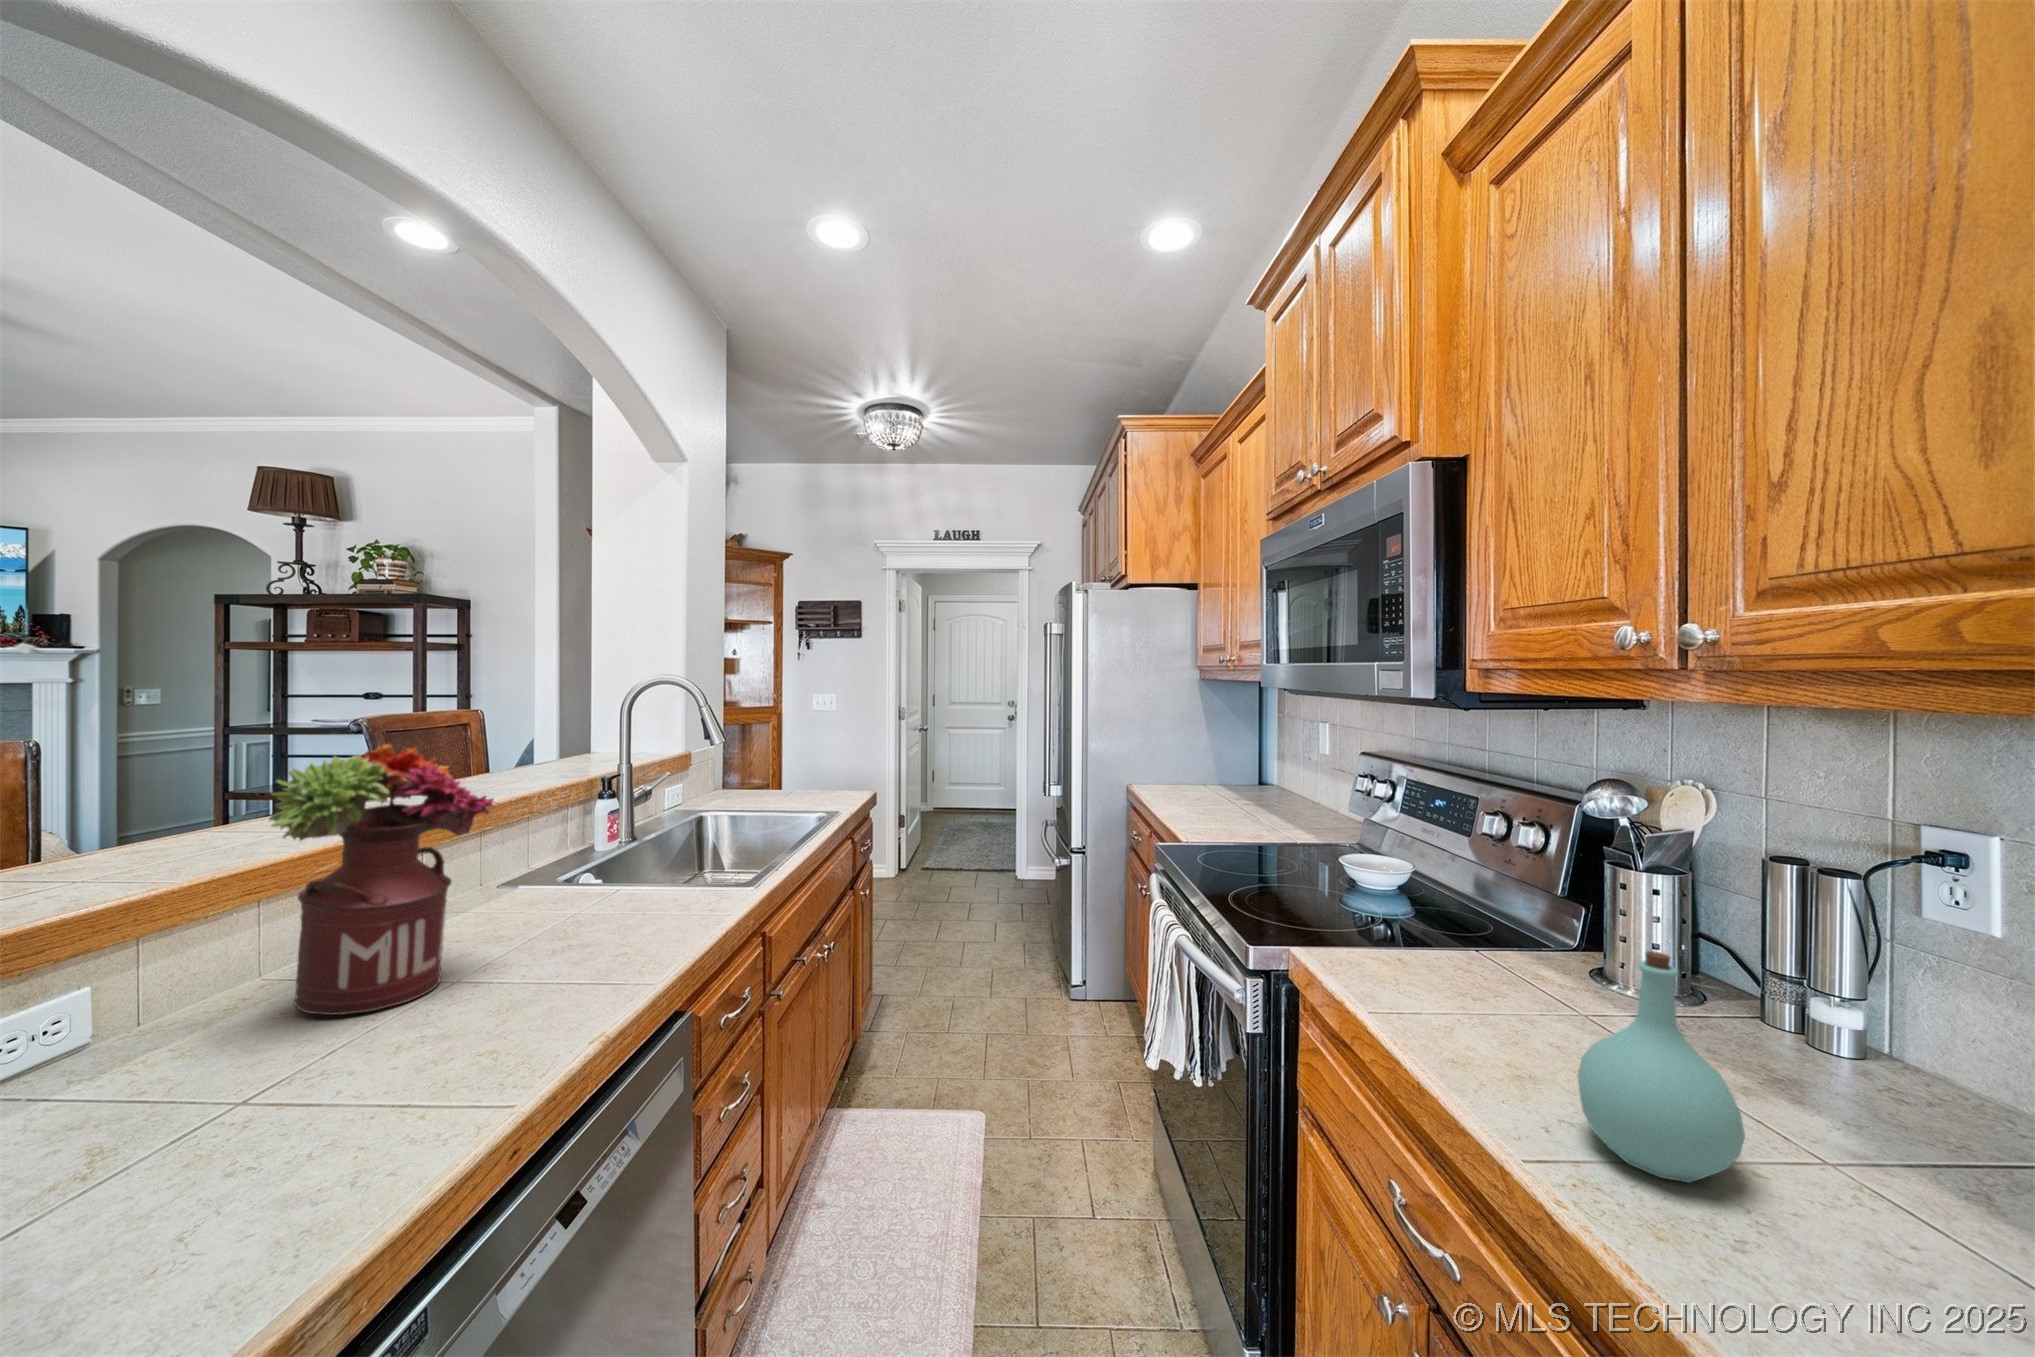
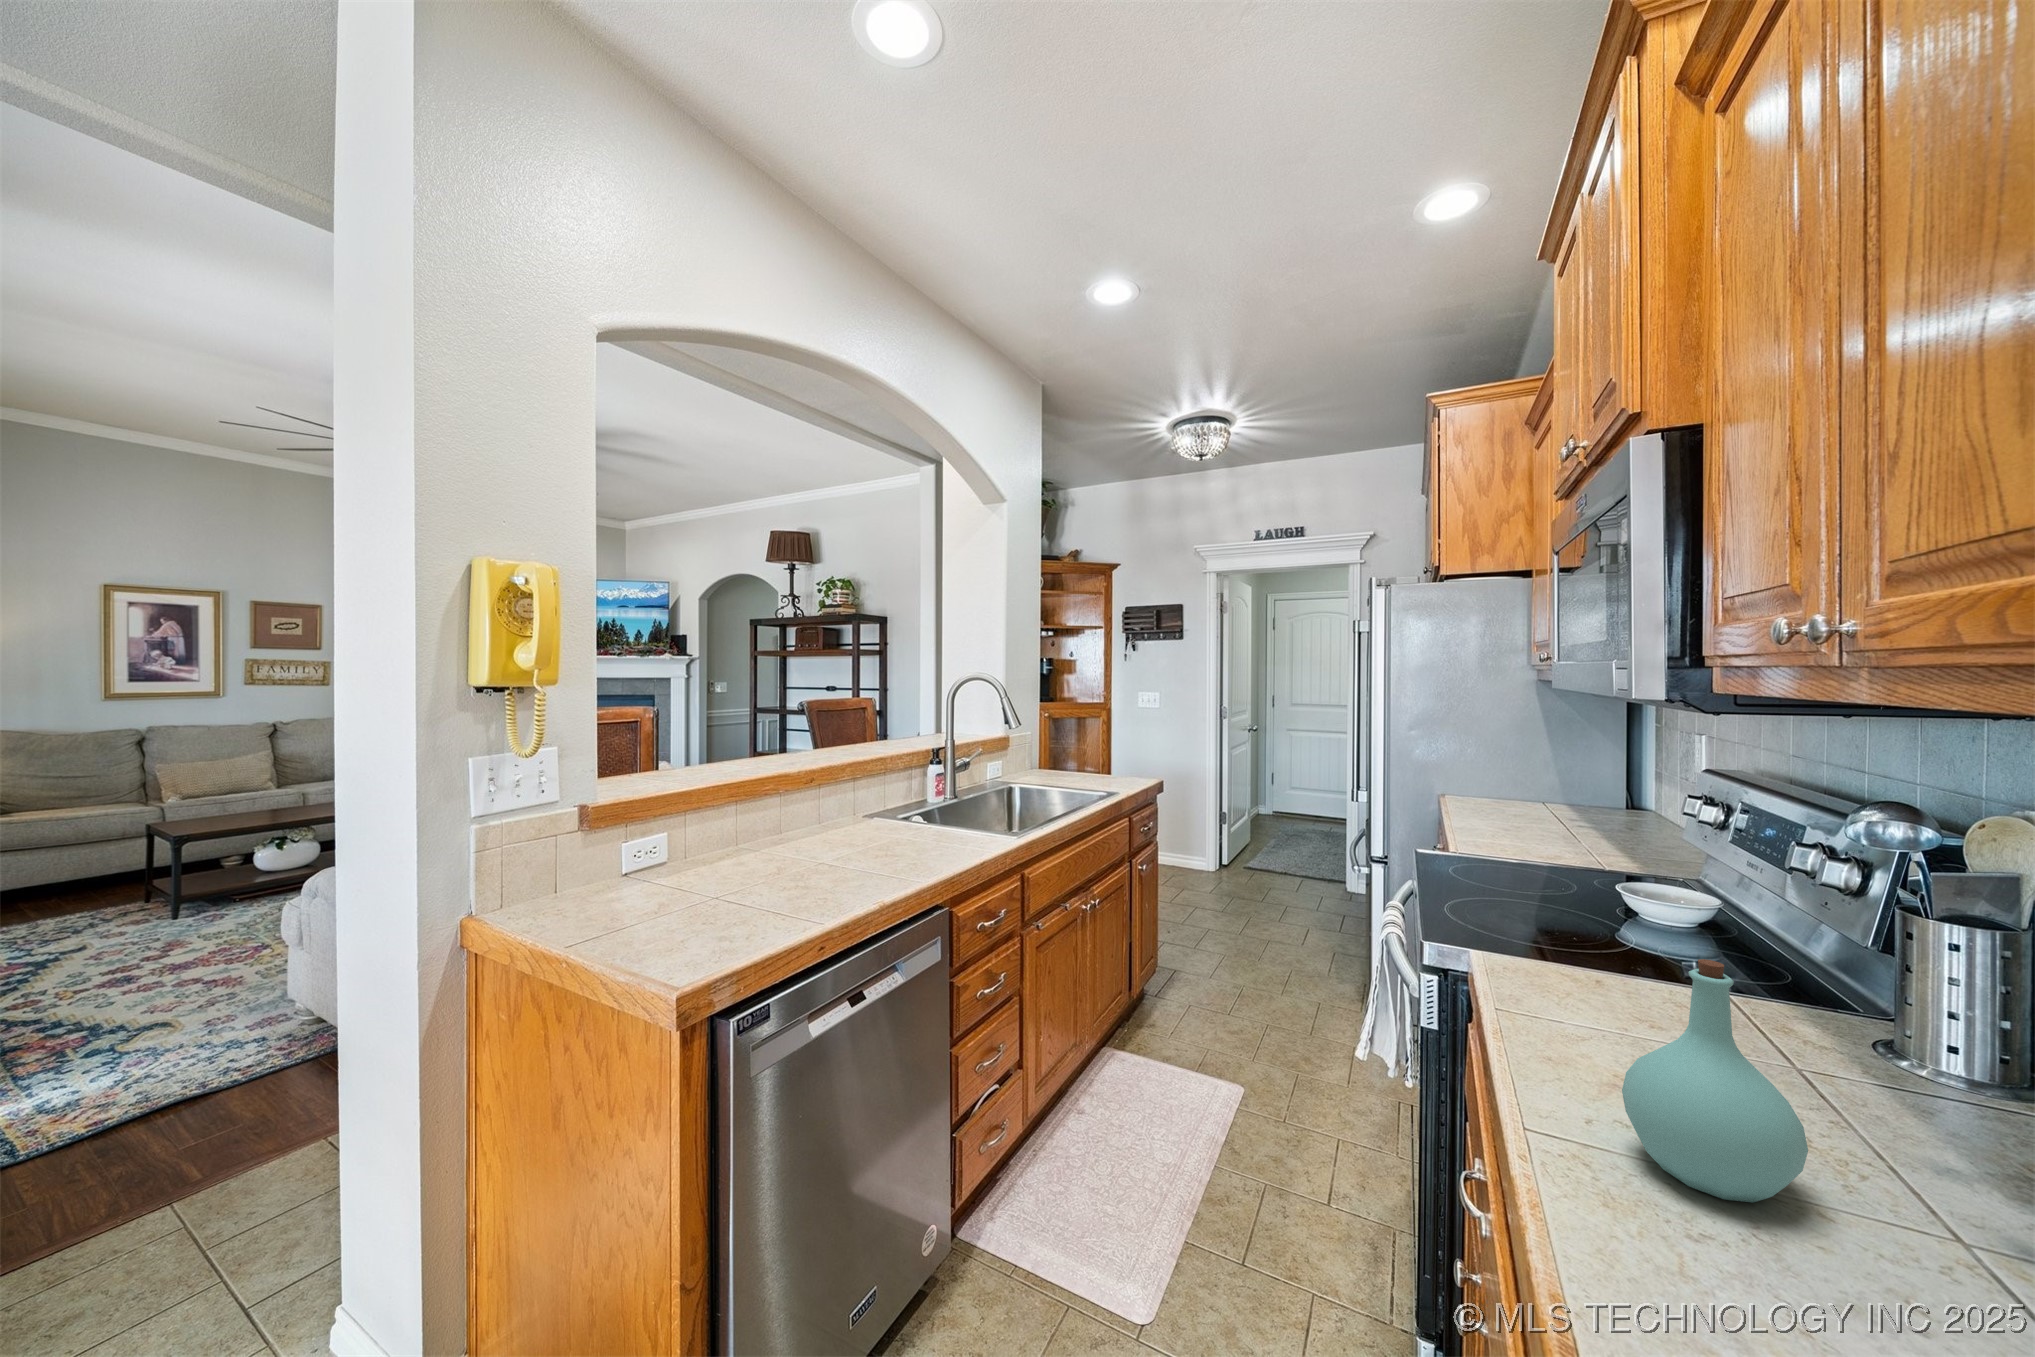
flower arrangement: present [269,744,494,1015] -> none [731,713,842,873]

